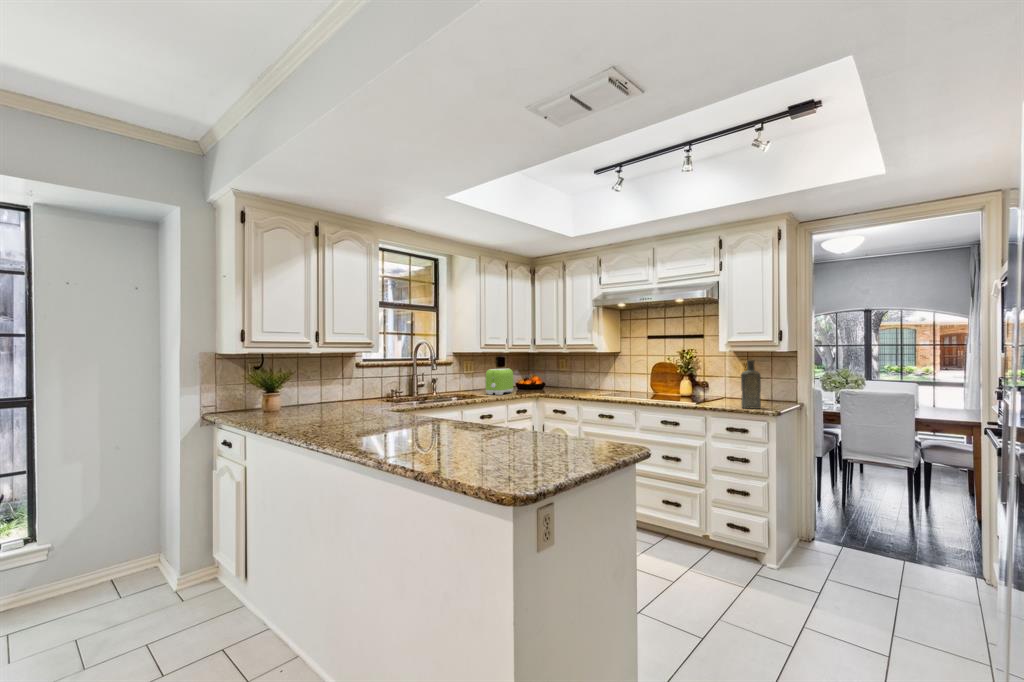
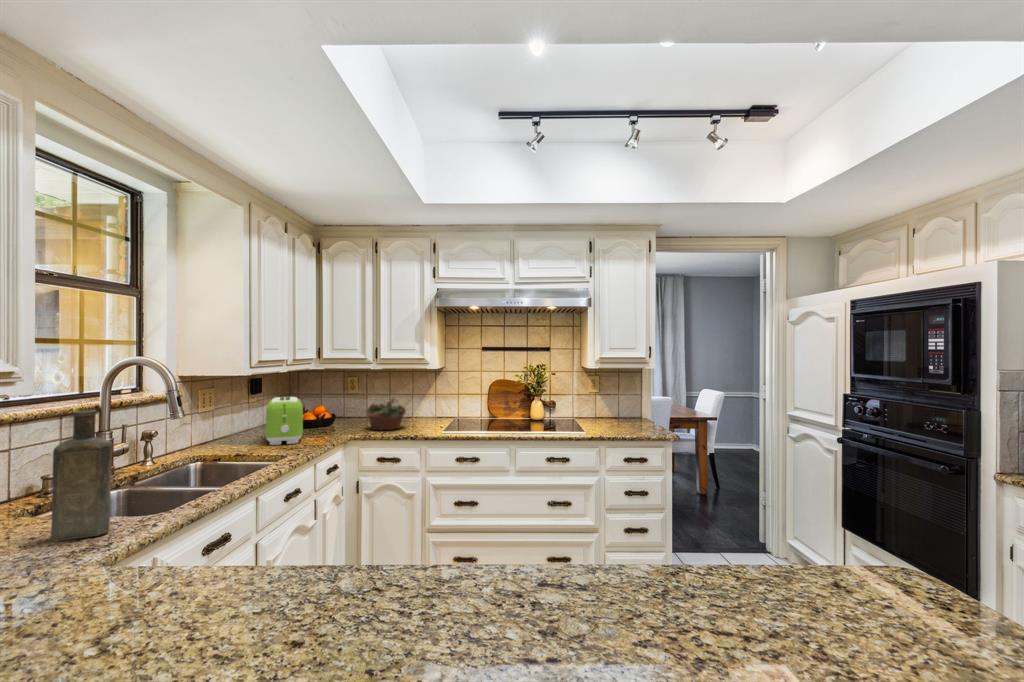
bottle: present [741,360,761,409] -> present [51,410,112,541]
succulent planter: none [554,372,583,394] -> present [366,398,406,430]

